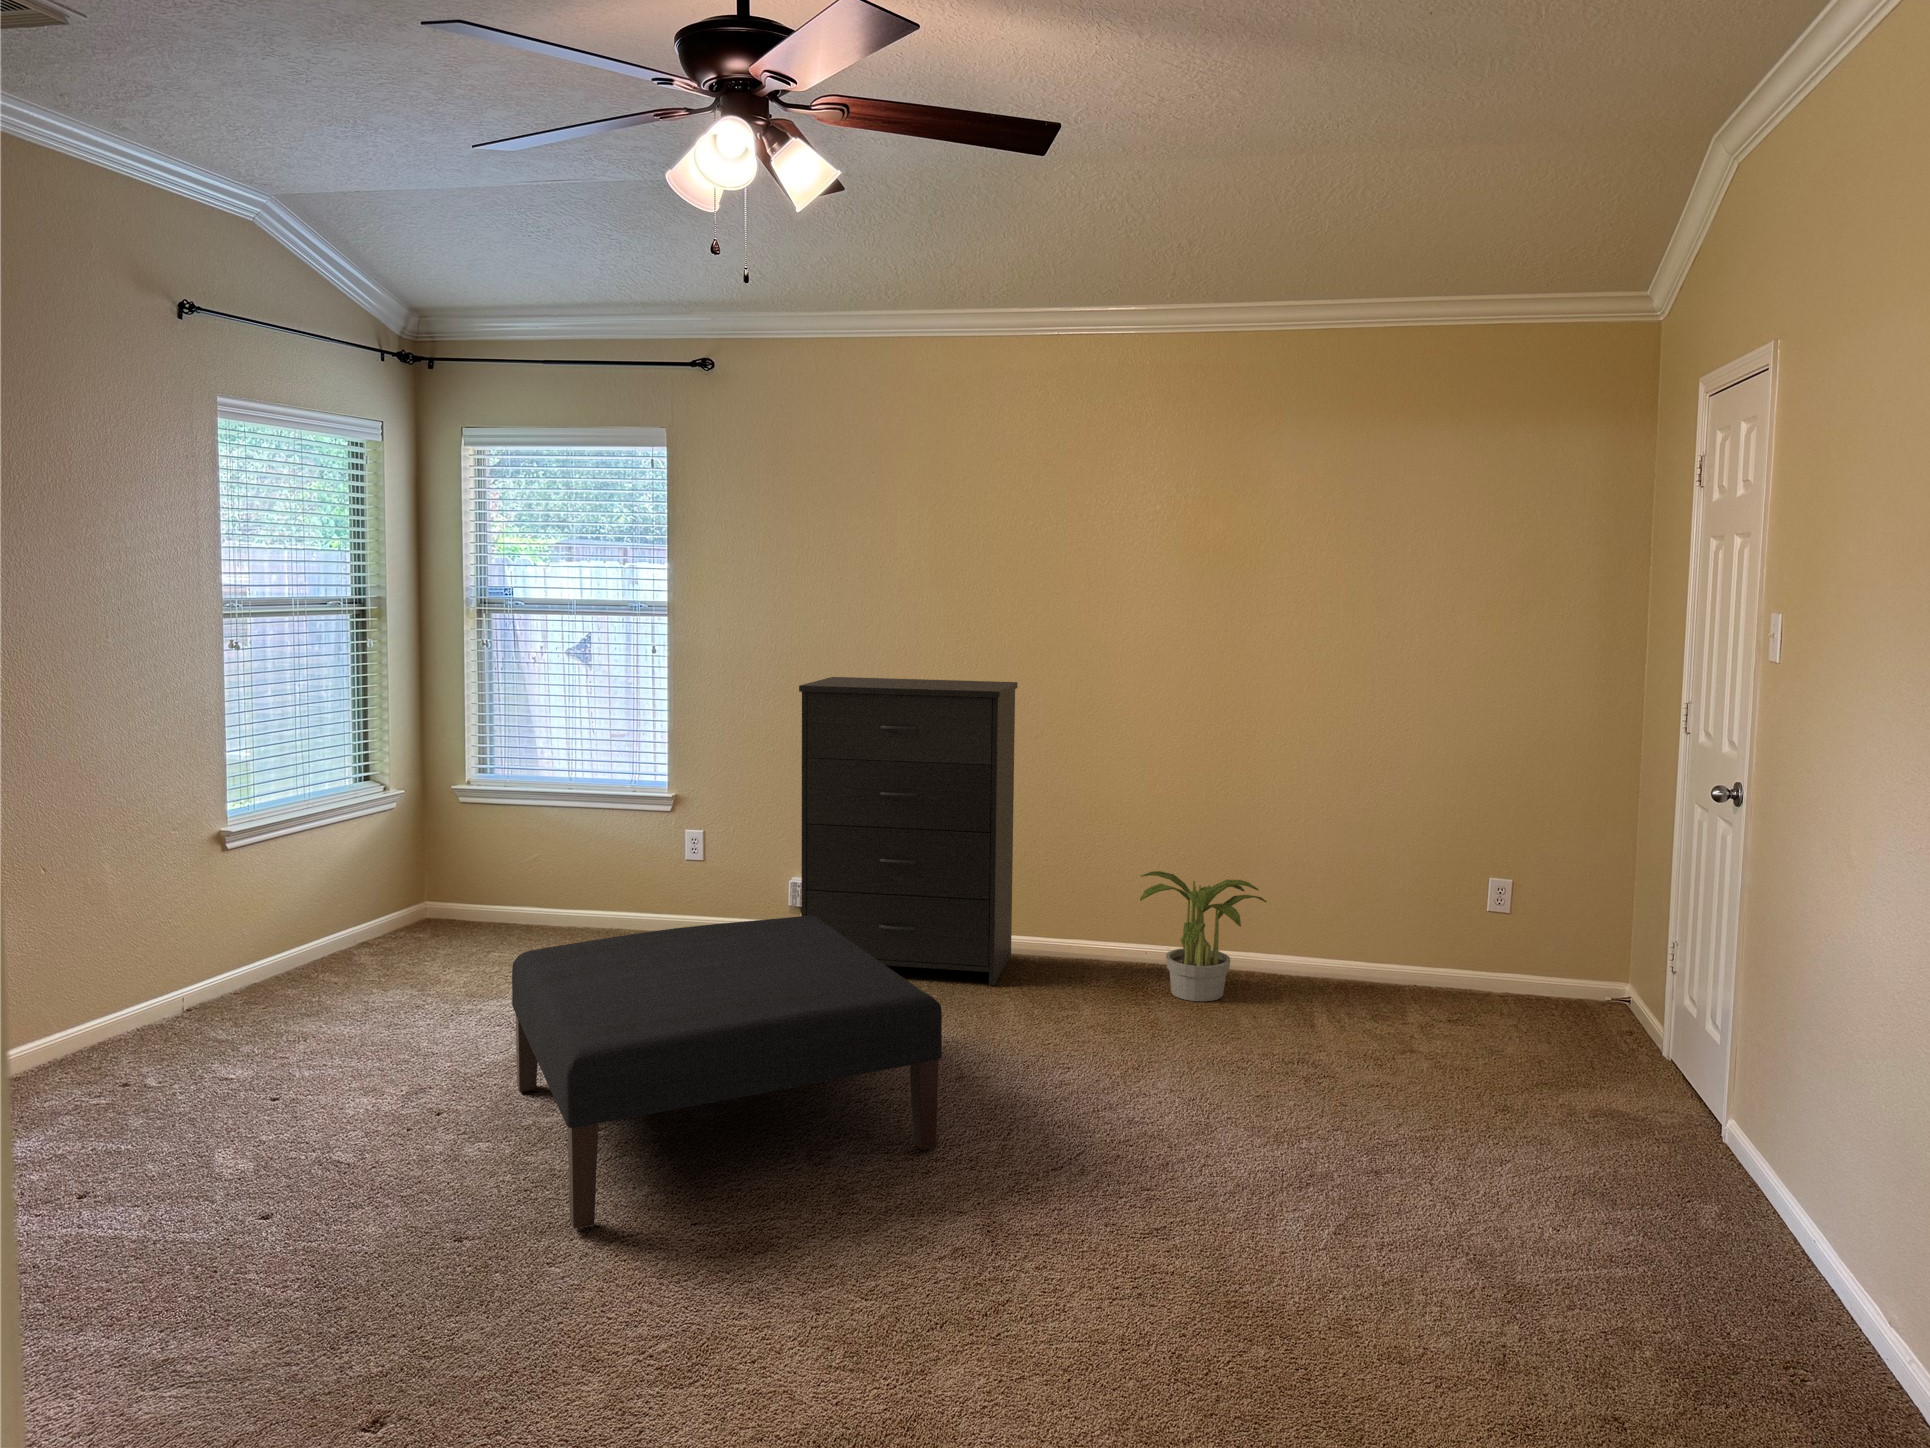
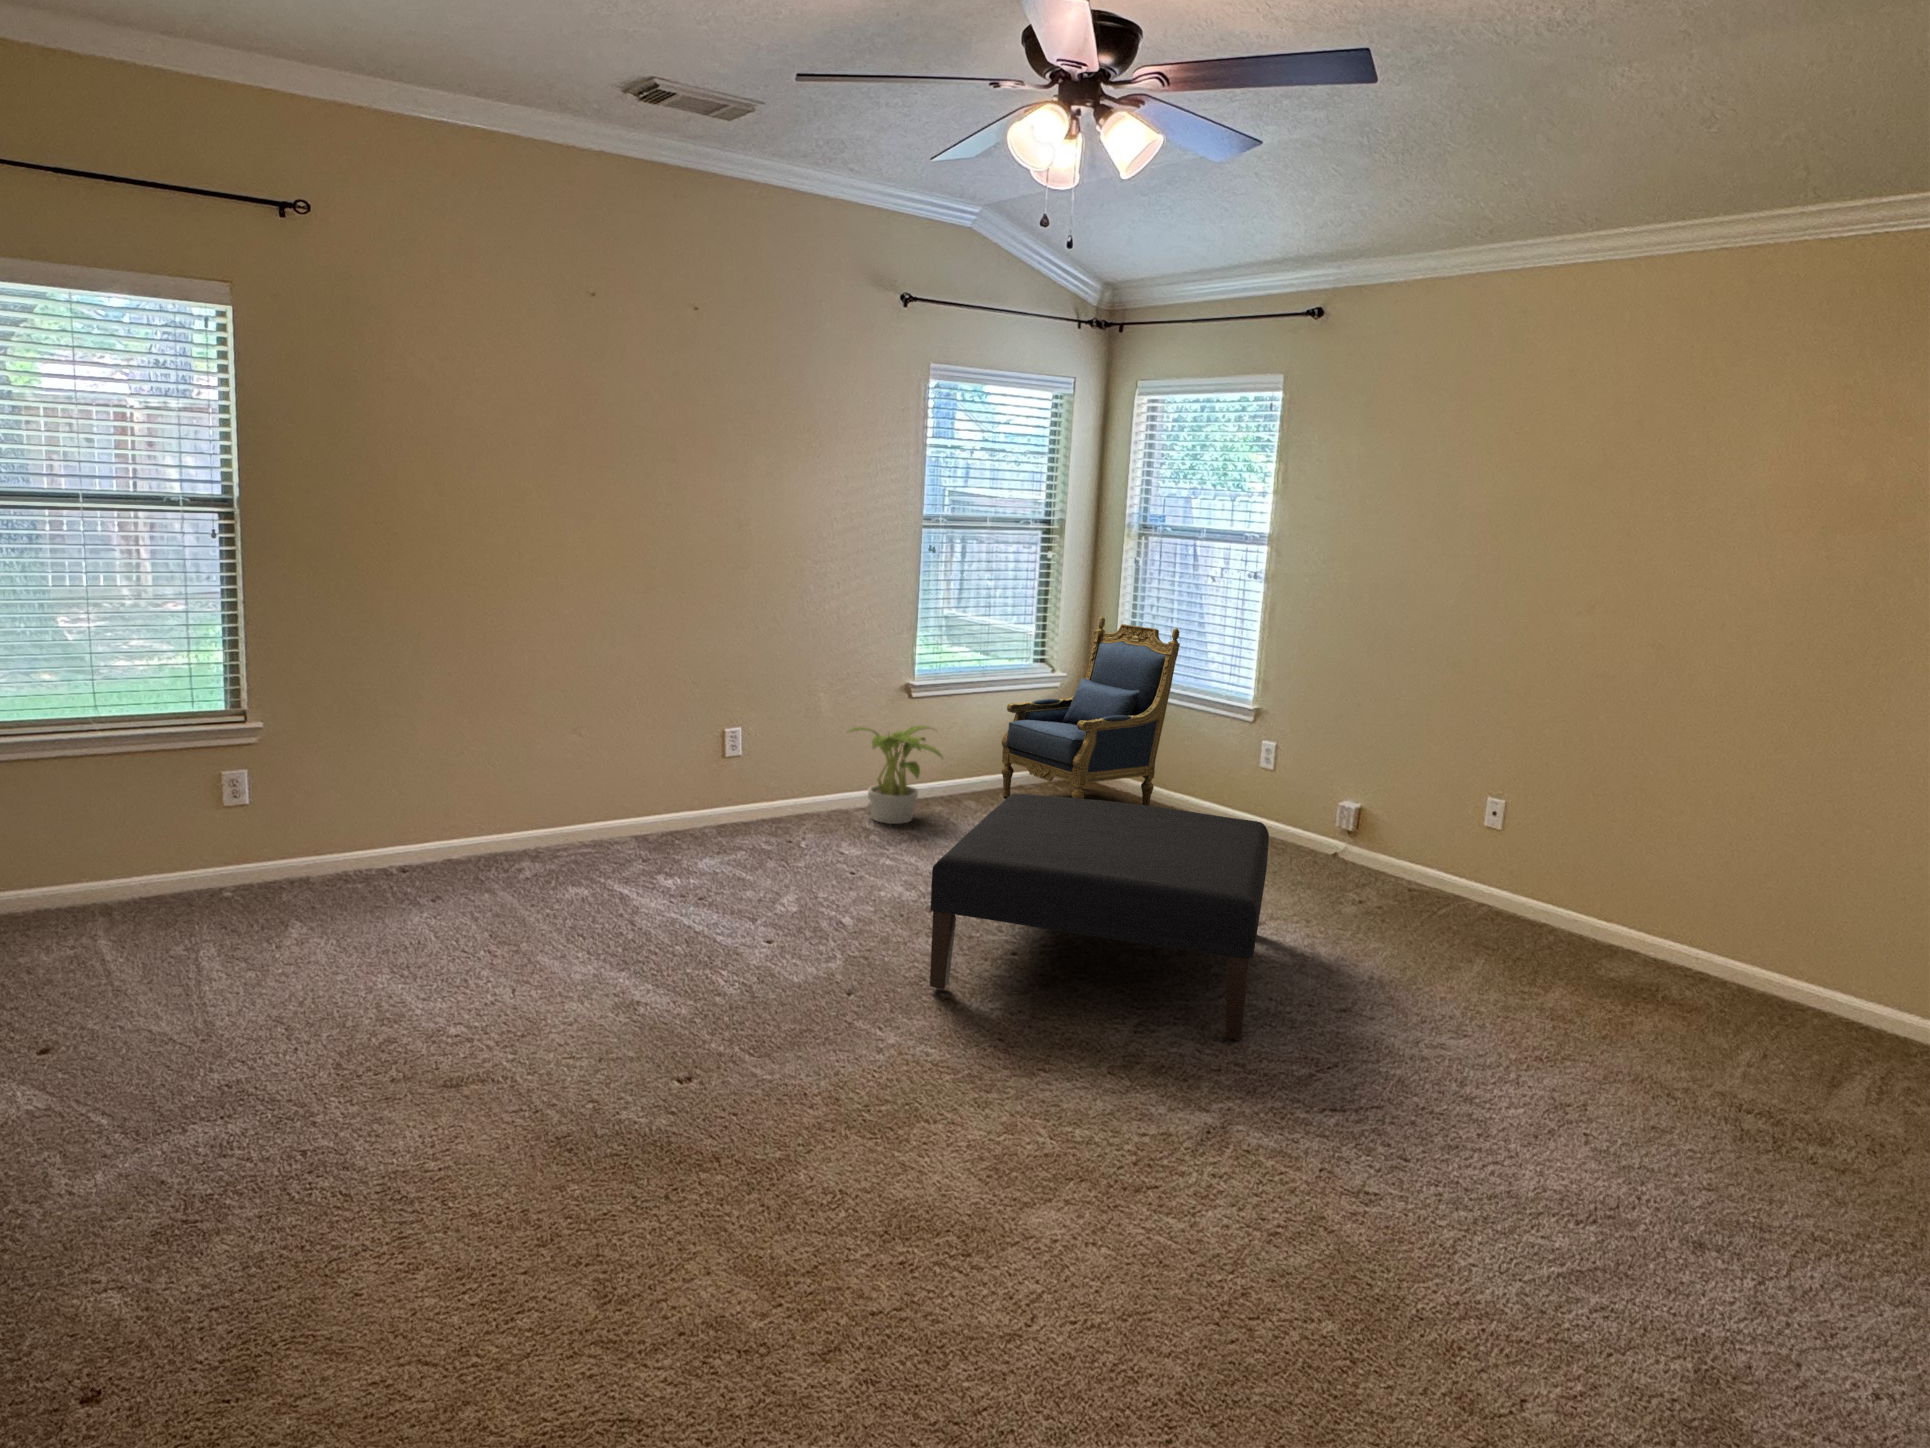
dresser: present [799,677,1018,986] -> none [1307,612,1583,948]
armchair: none [351,696,568,972] -> present [1001,616,1180,806]
potted plant: present [1140,871,1267,1001] -> present [849,725,942,824]

